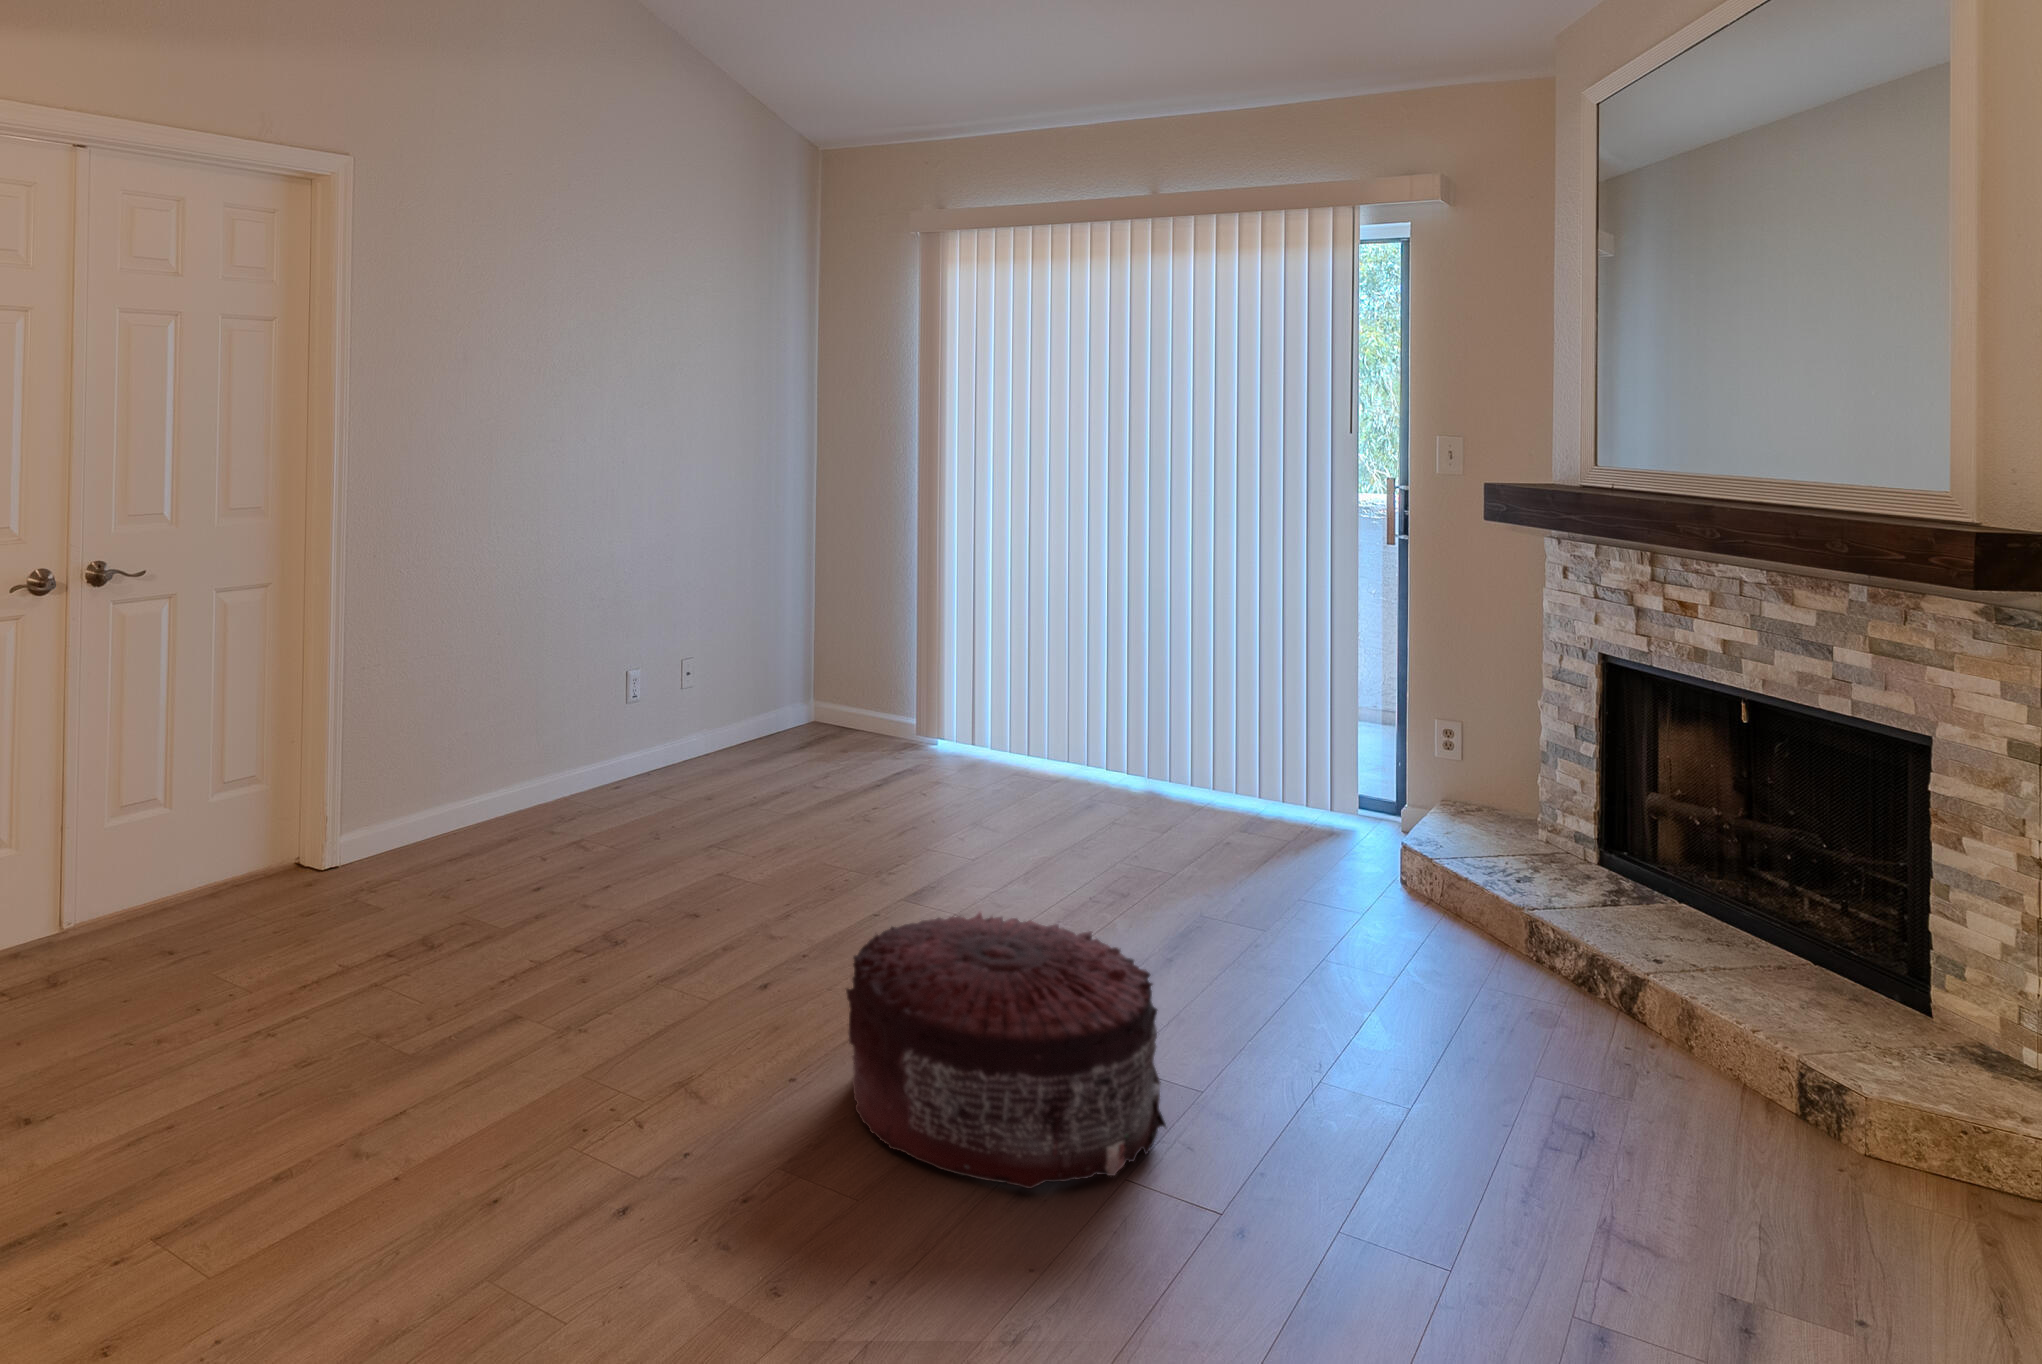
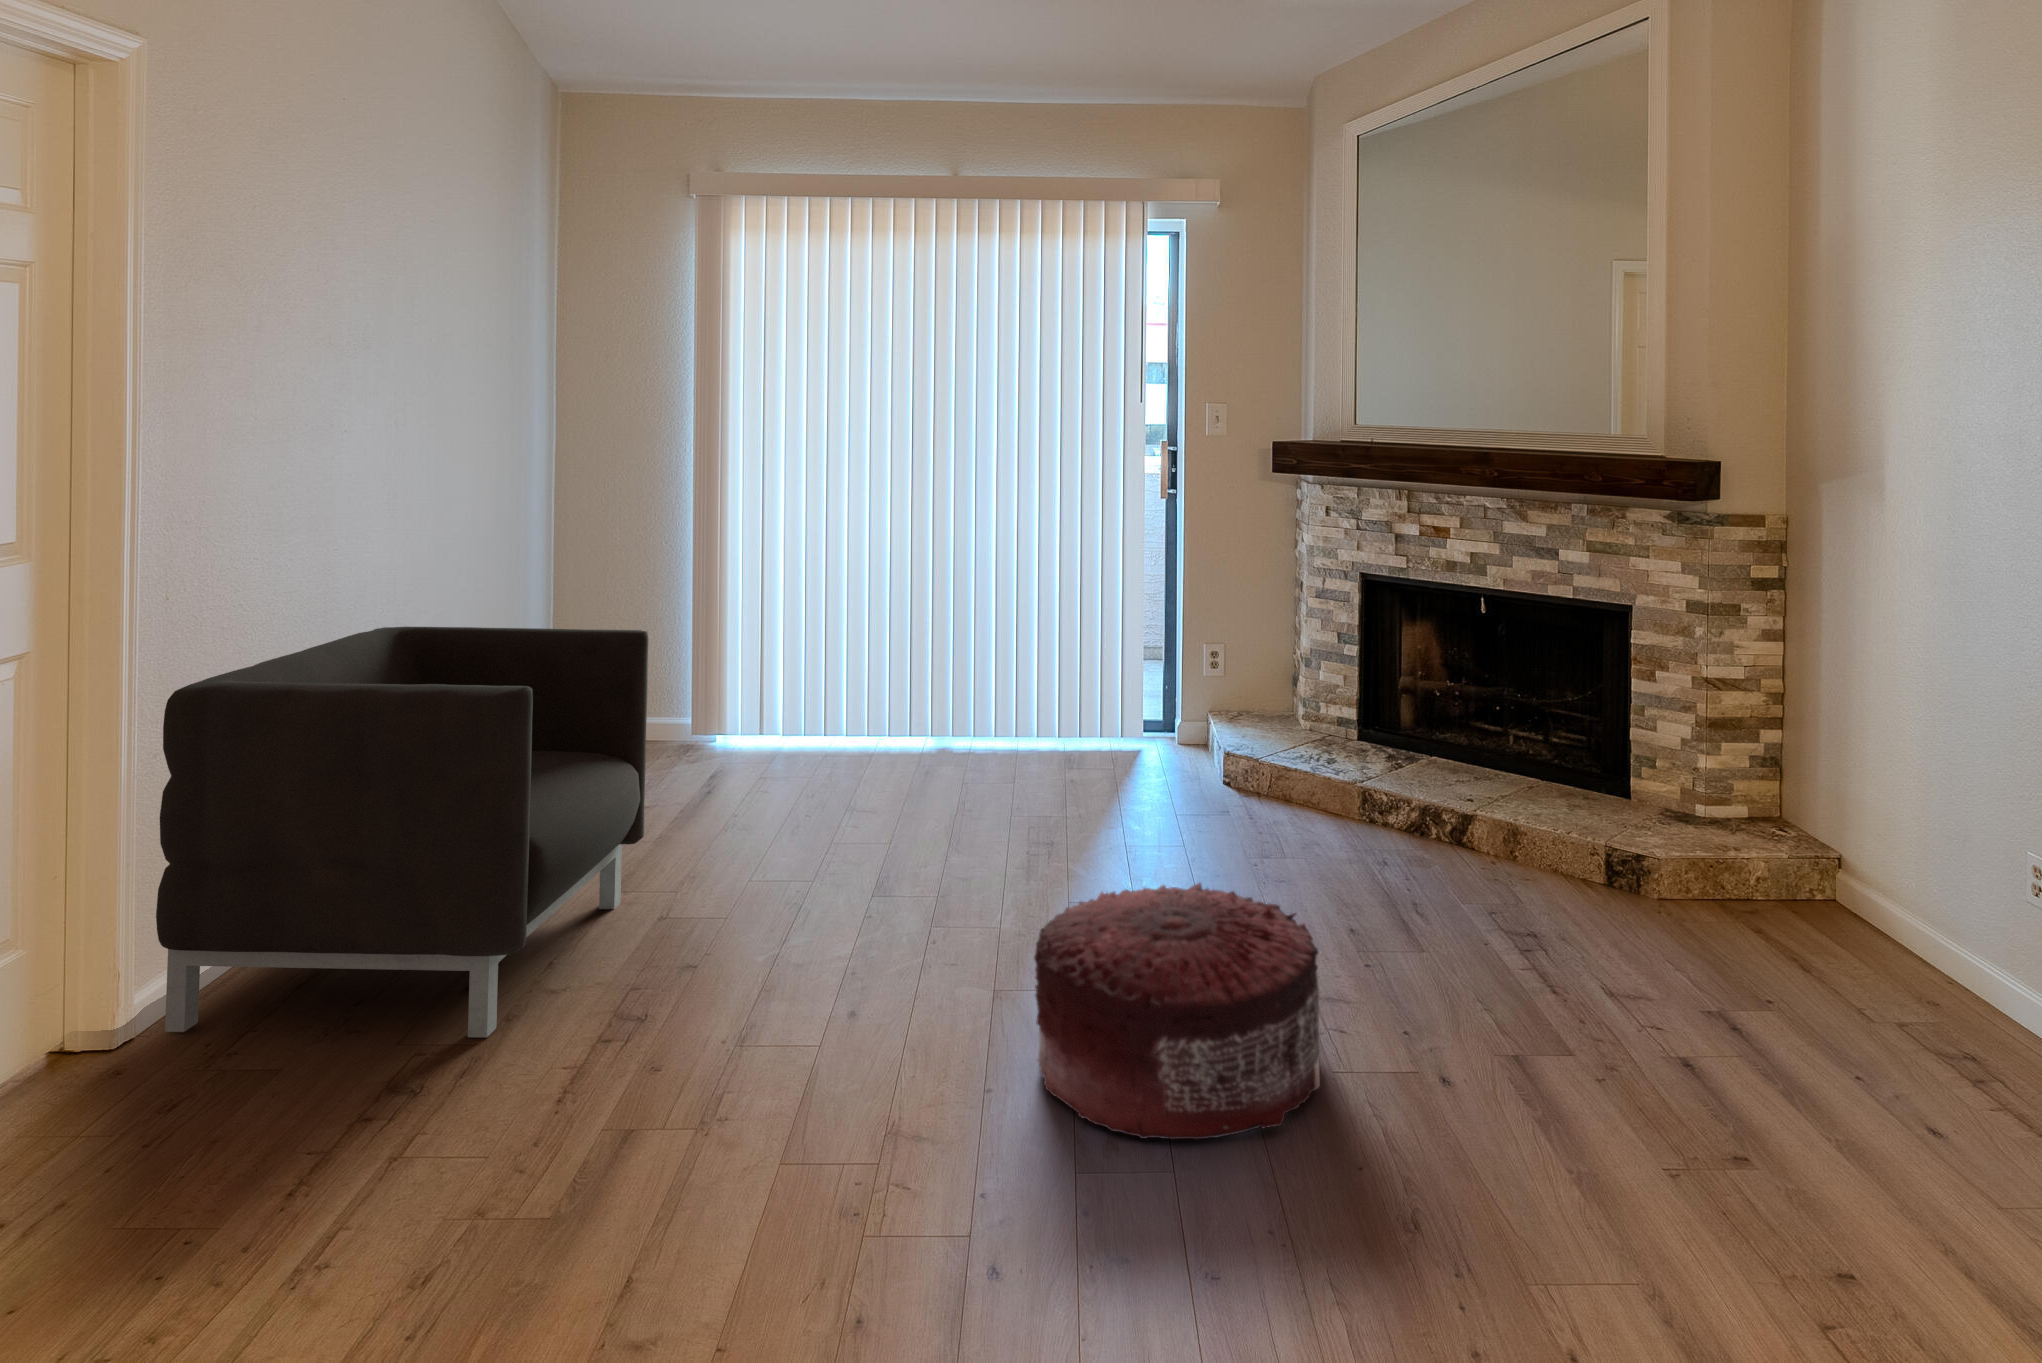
armchair: none [345,579,728,907] -> present [156,627,649,1038]

